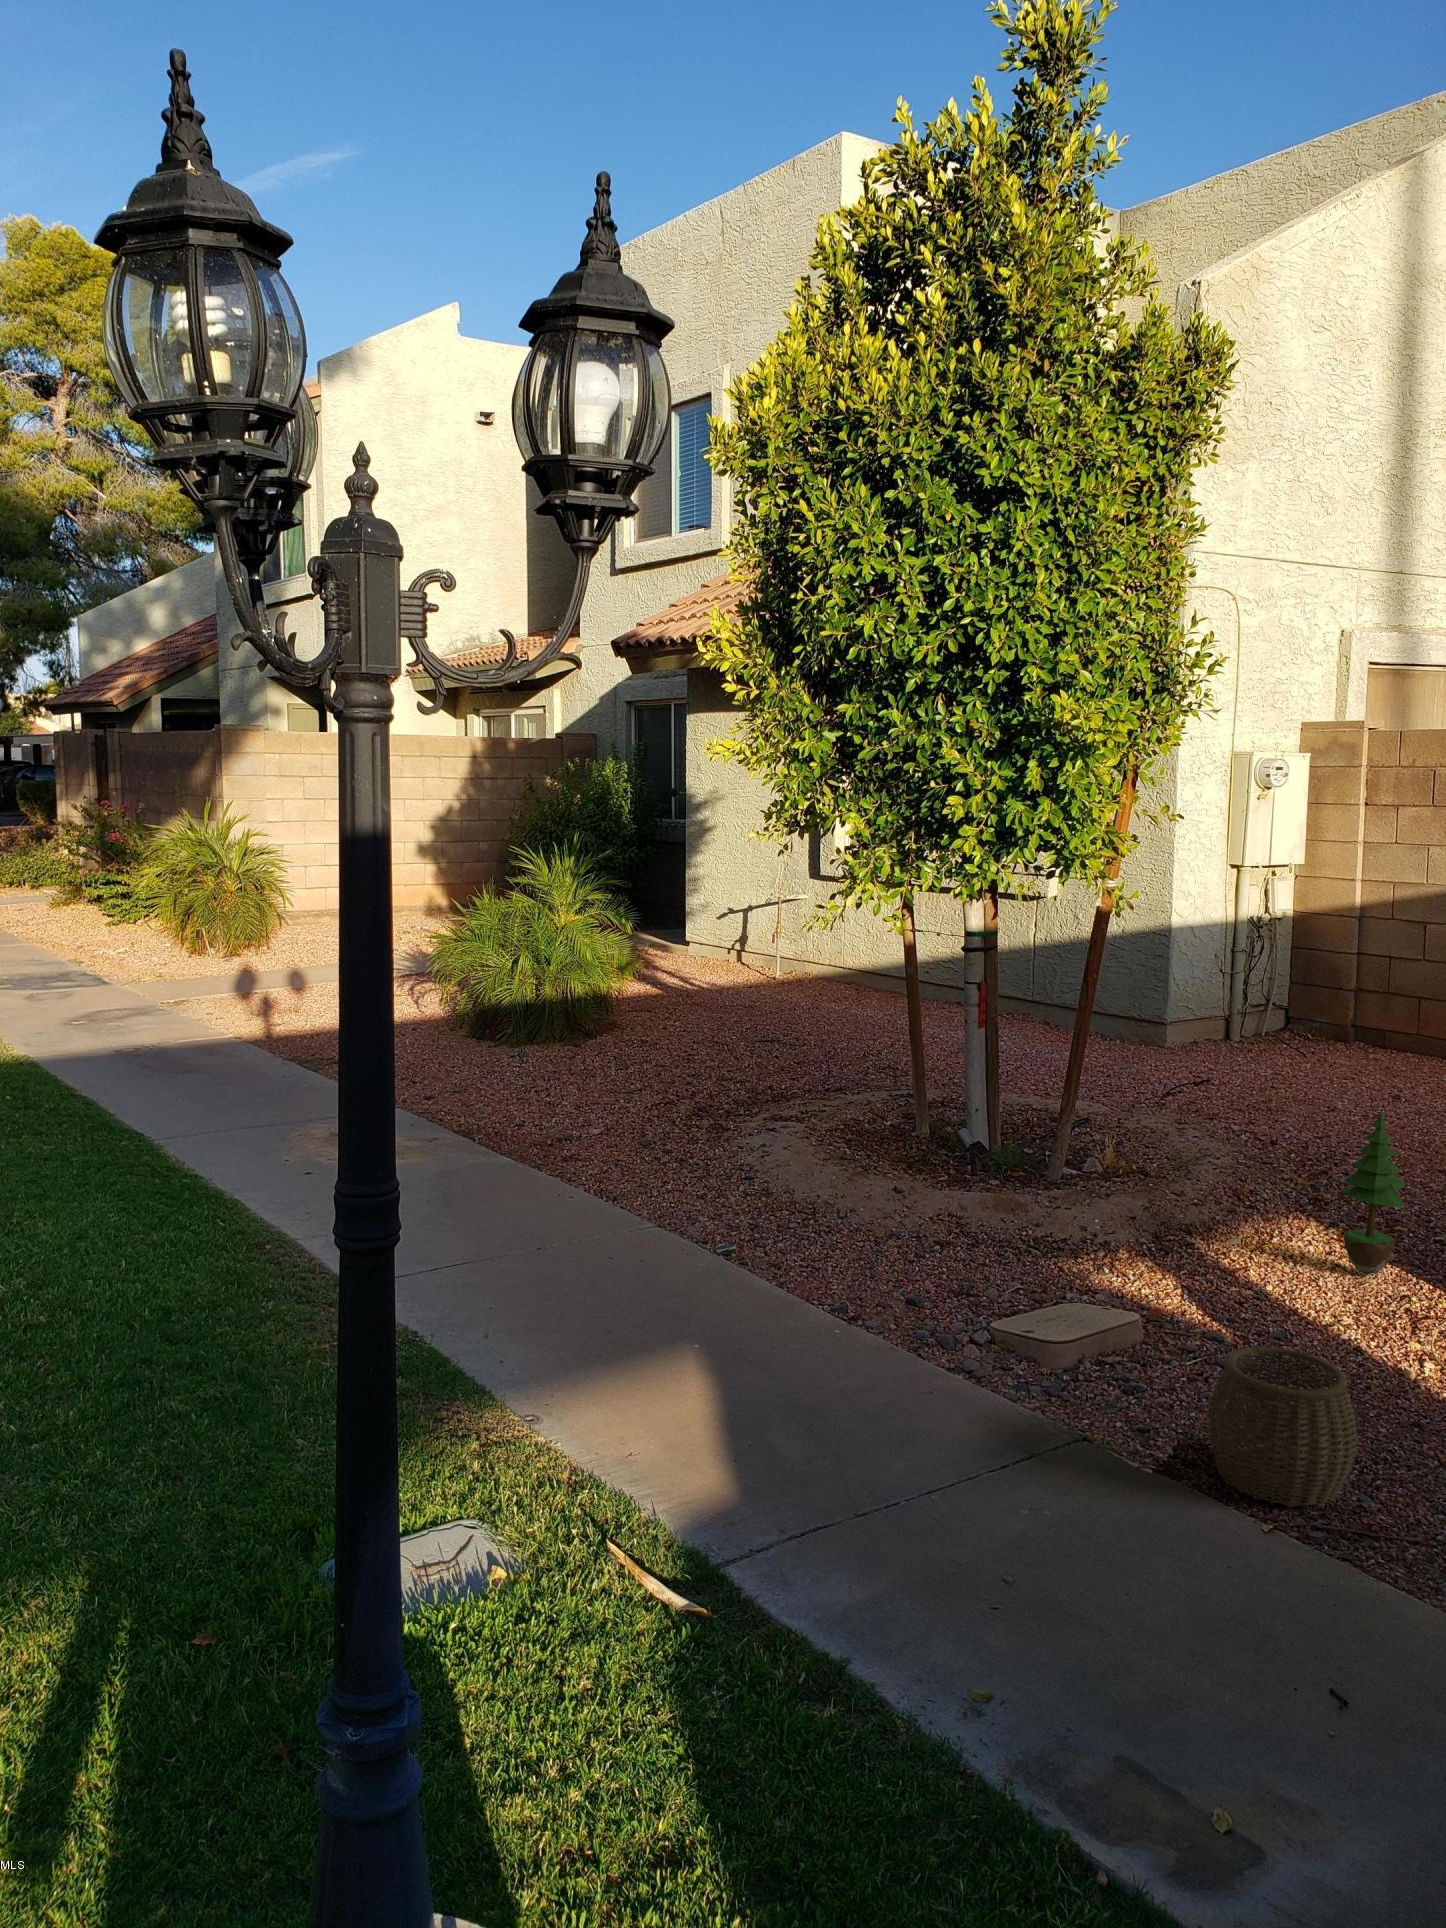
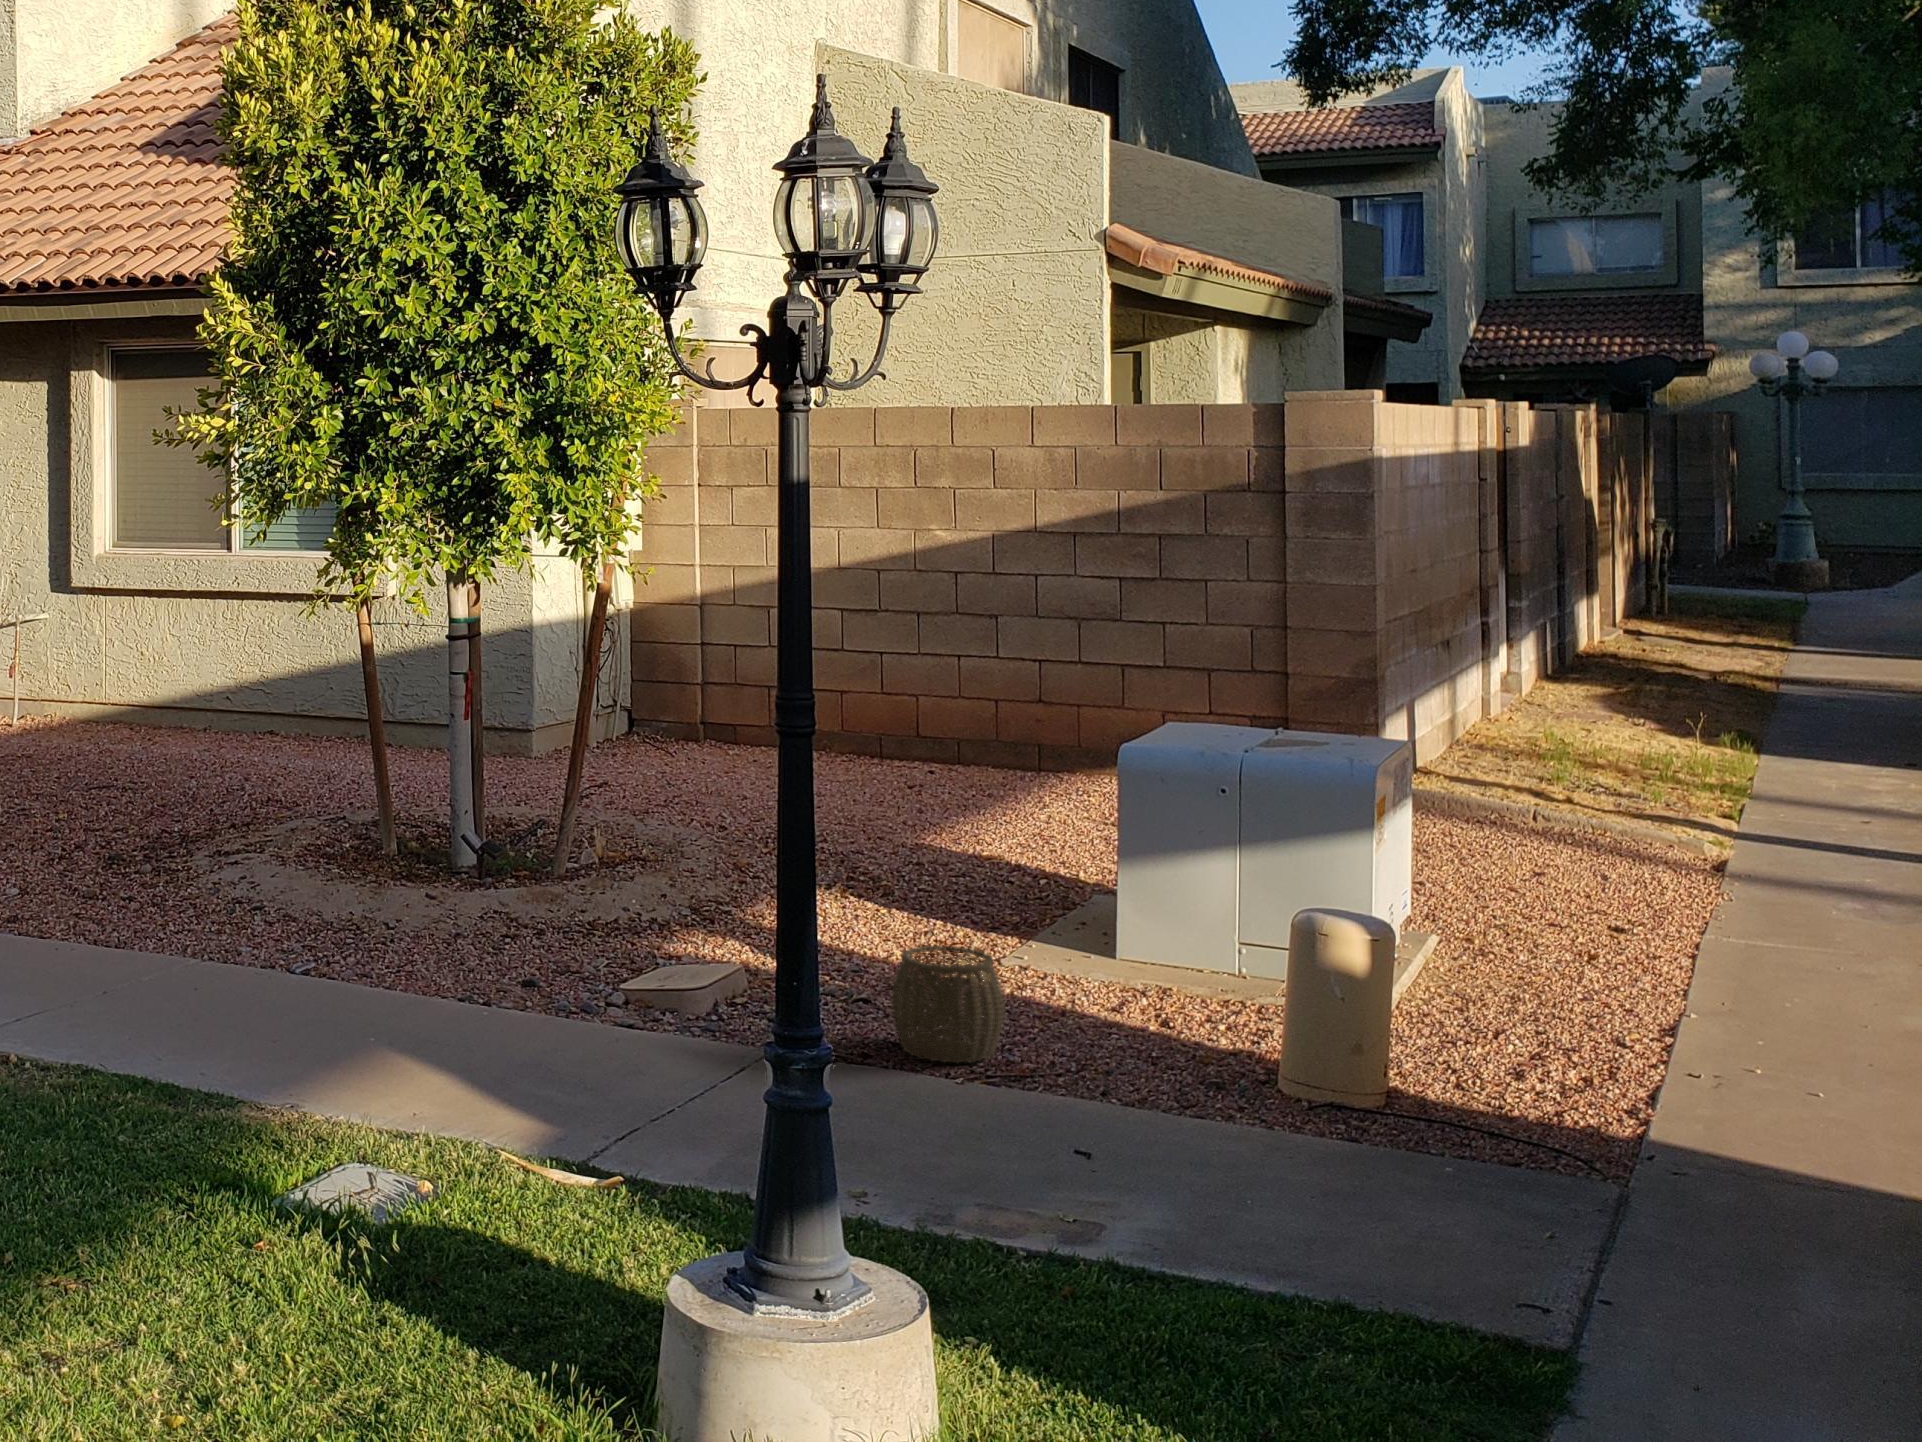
potted tree: present [1341,1113,1406,1275] -> none [858,766,913,919]

